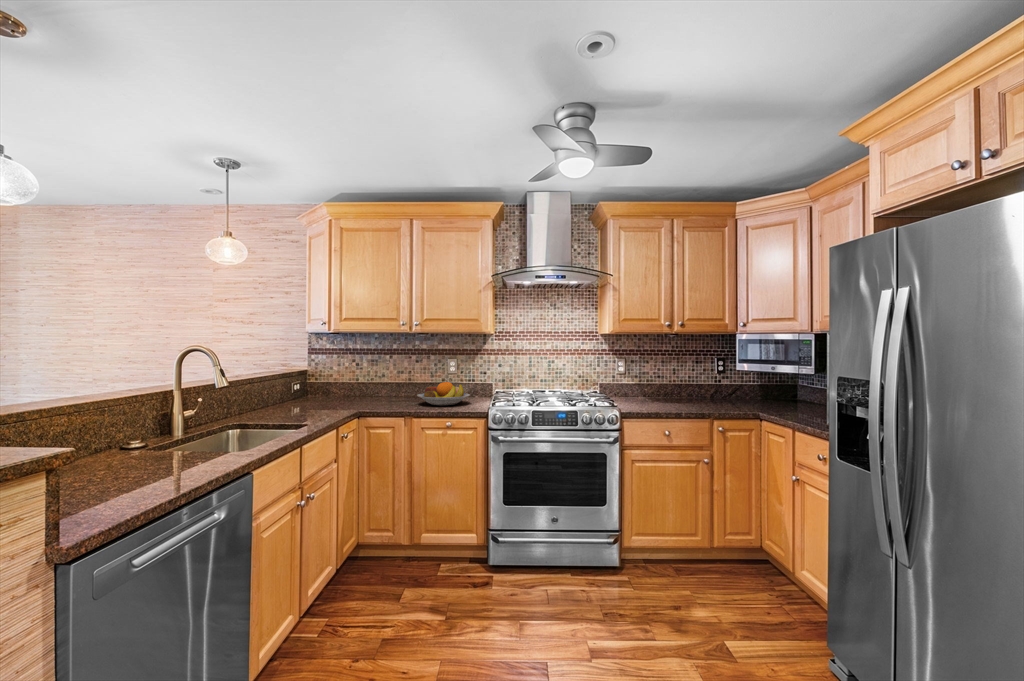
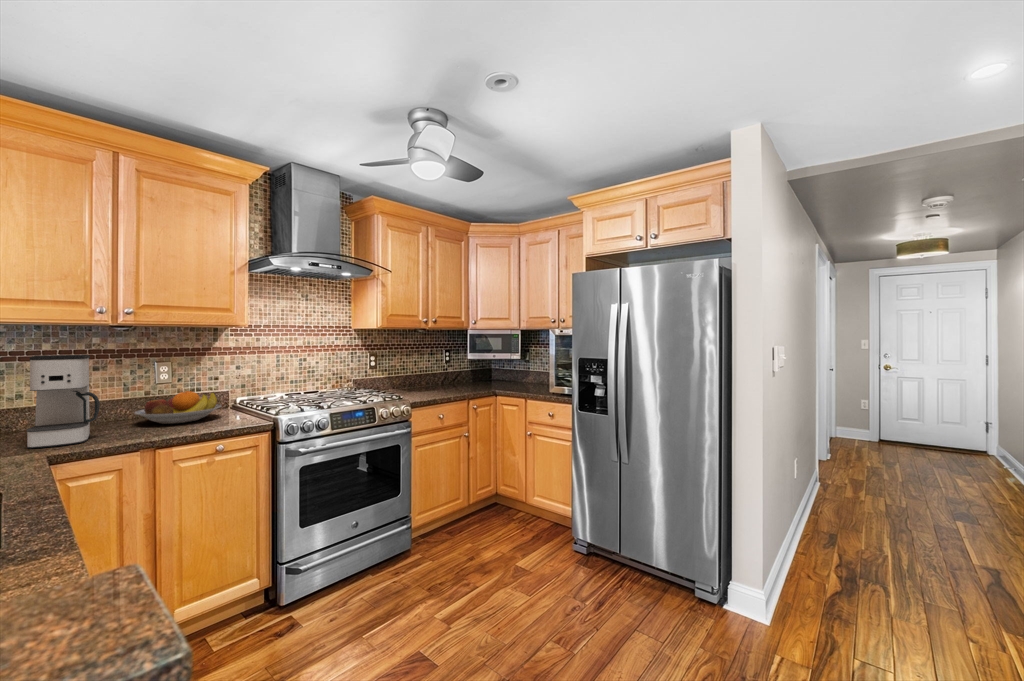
coffee maker: none [355,352,391,410] -> present [27,355,100,448]

